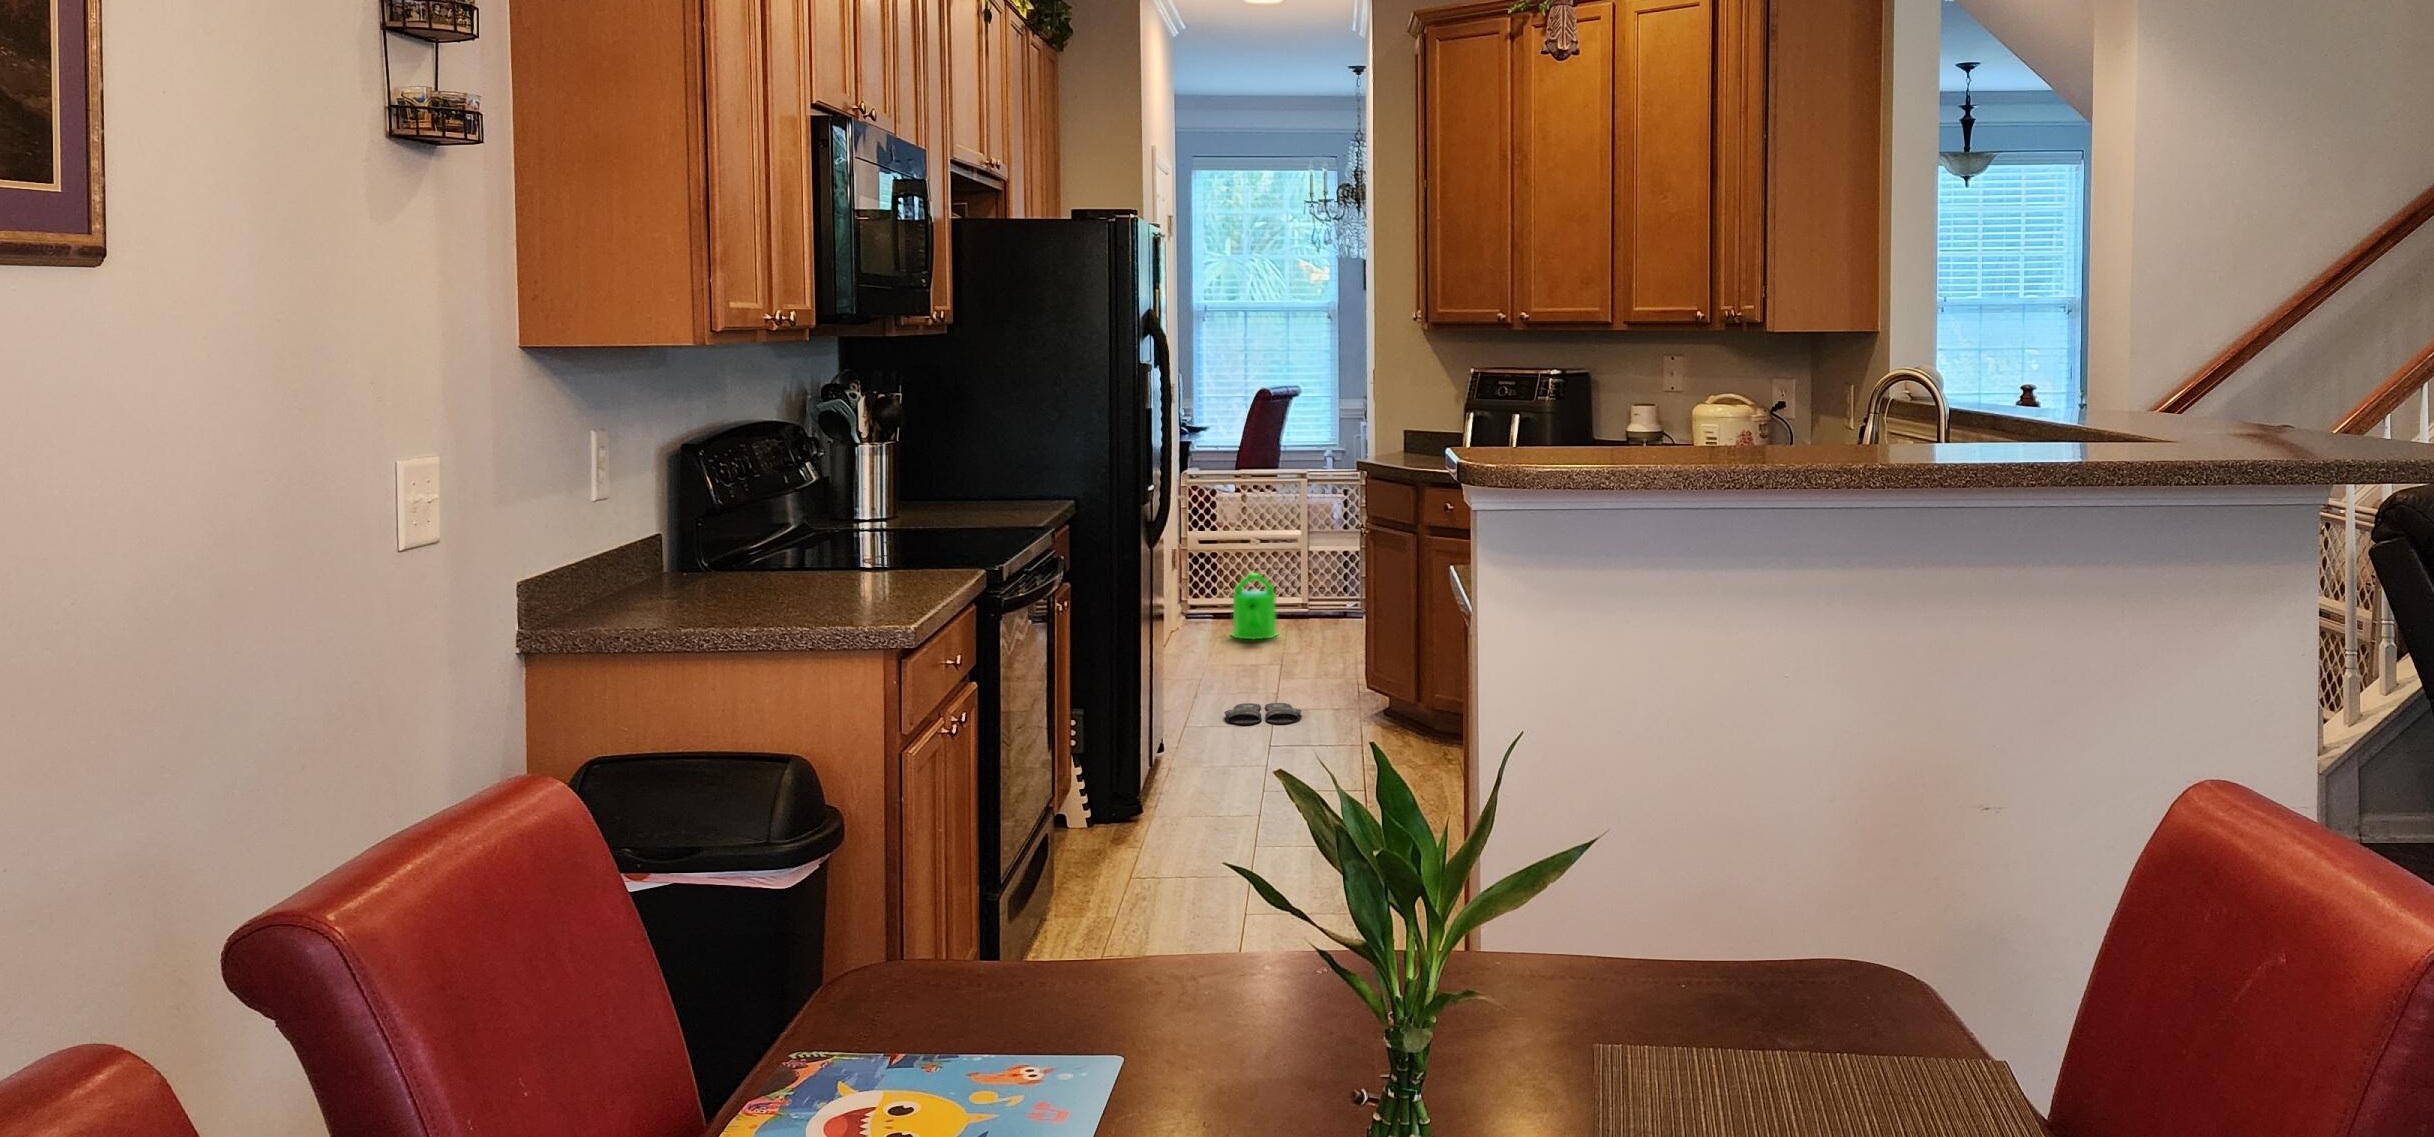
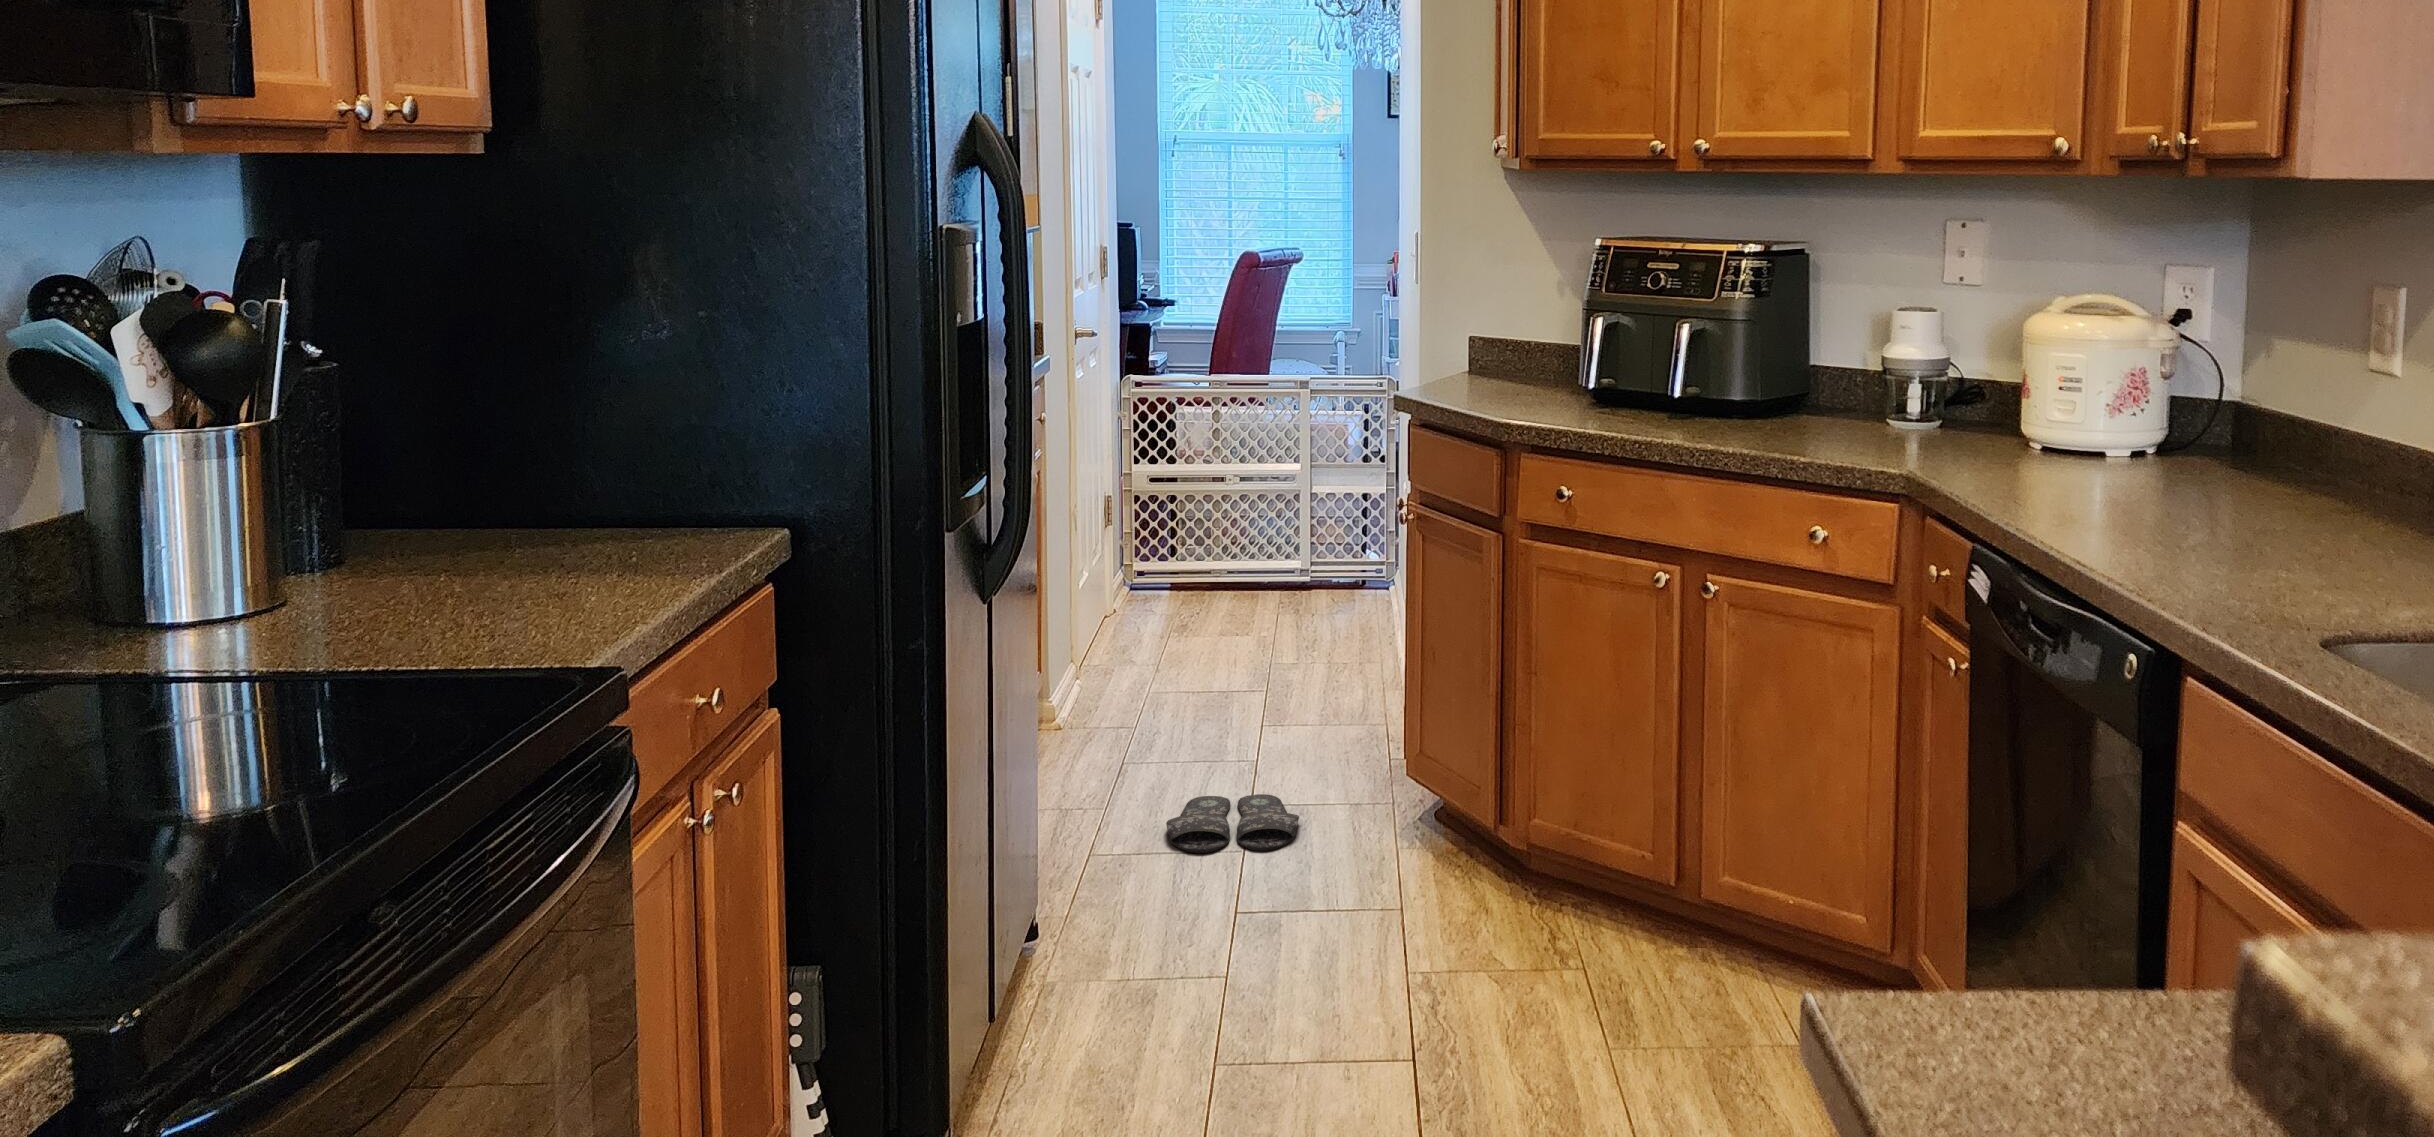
watering can: present [1232,573,1277,639] -> none [1191,537,1268,641]

